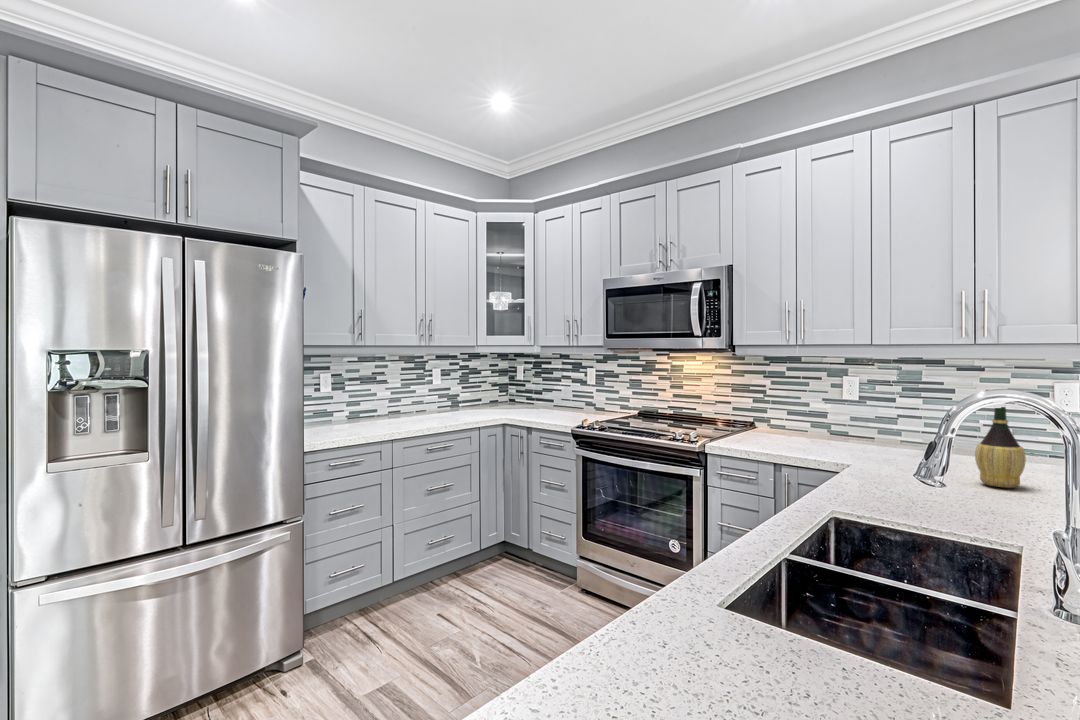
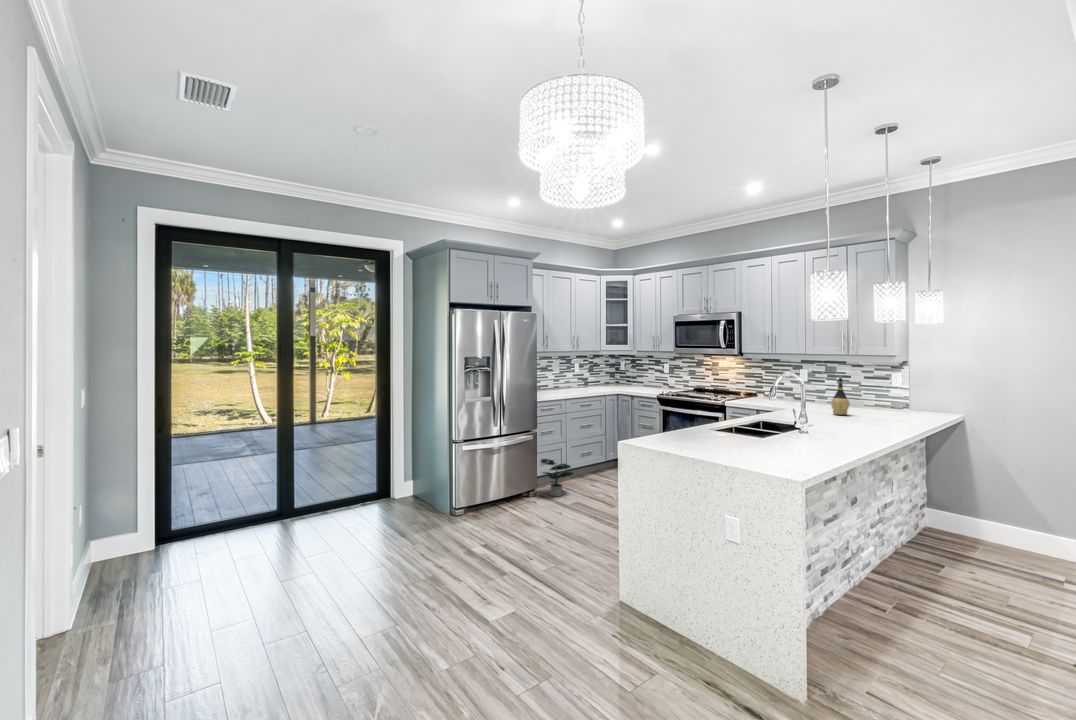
potted plant: none [310,577,390,667] -> present [541,459,574,497]

